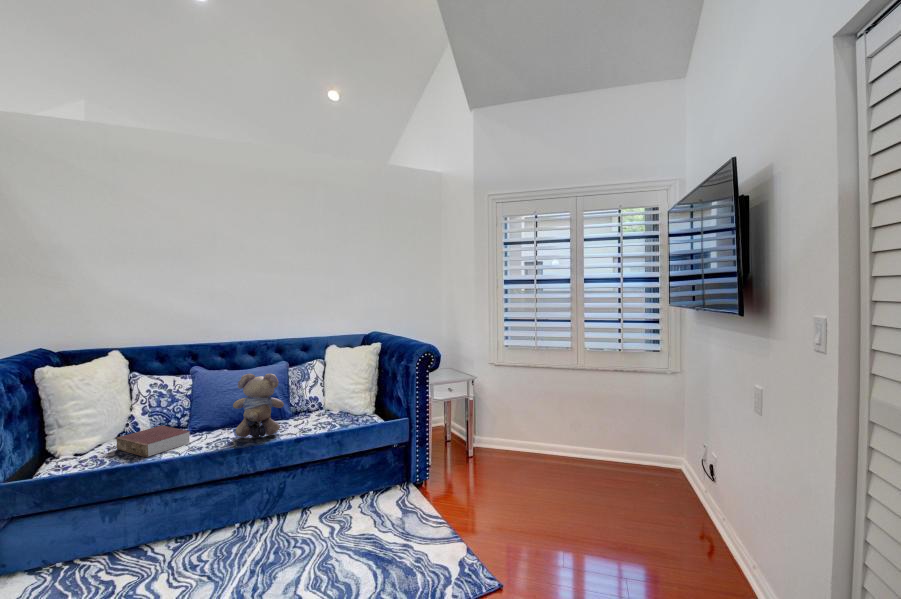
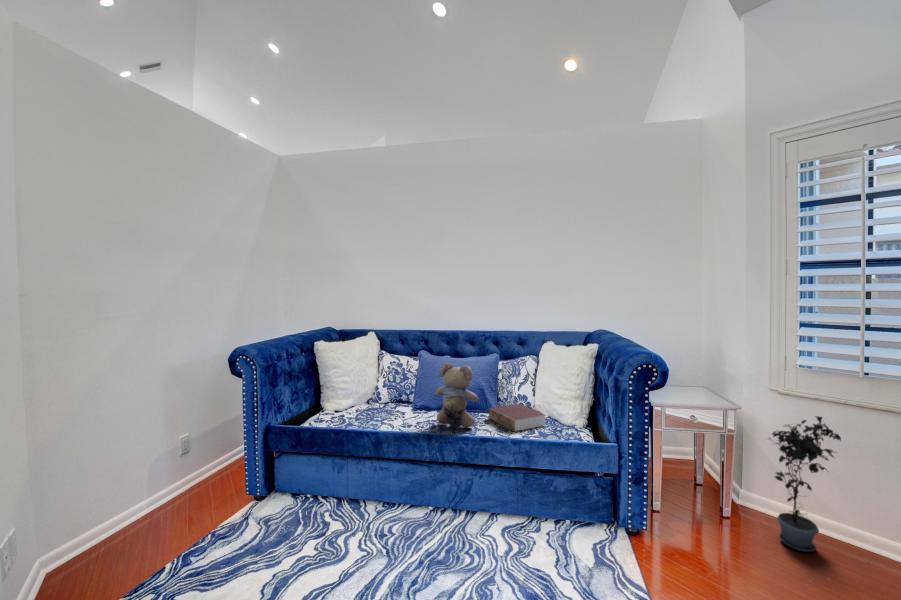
potted plant: none [490,377,527,464] -> present [769,416,841,552]
book: present [117,425,190,457] -> present [489,404,545,431]

